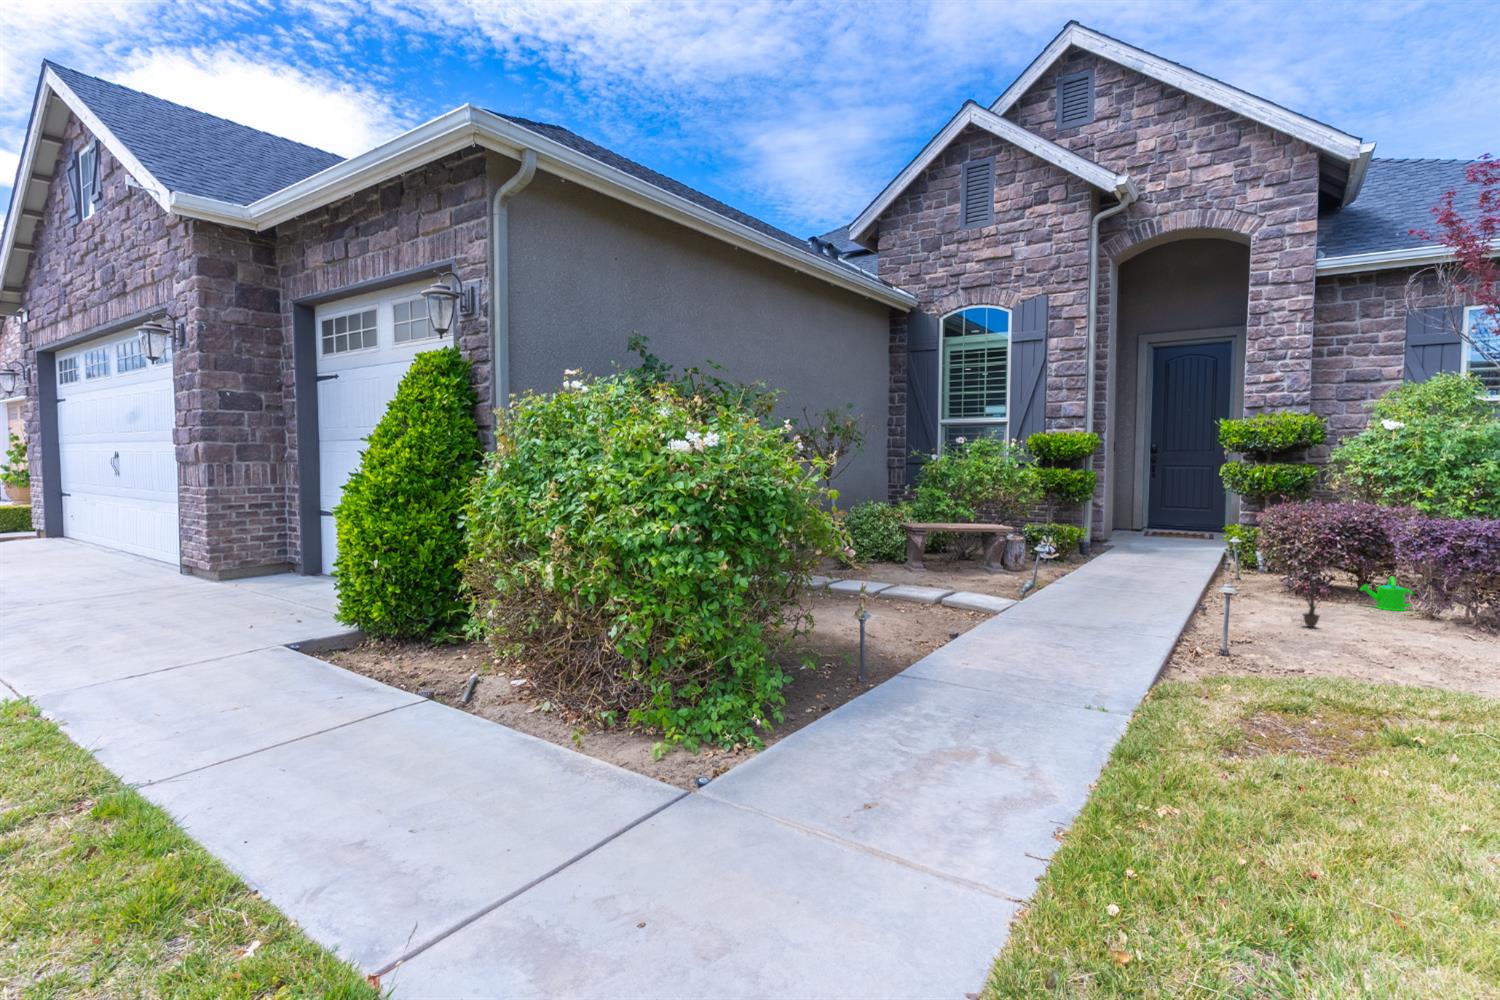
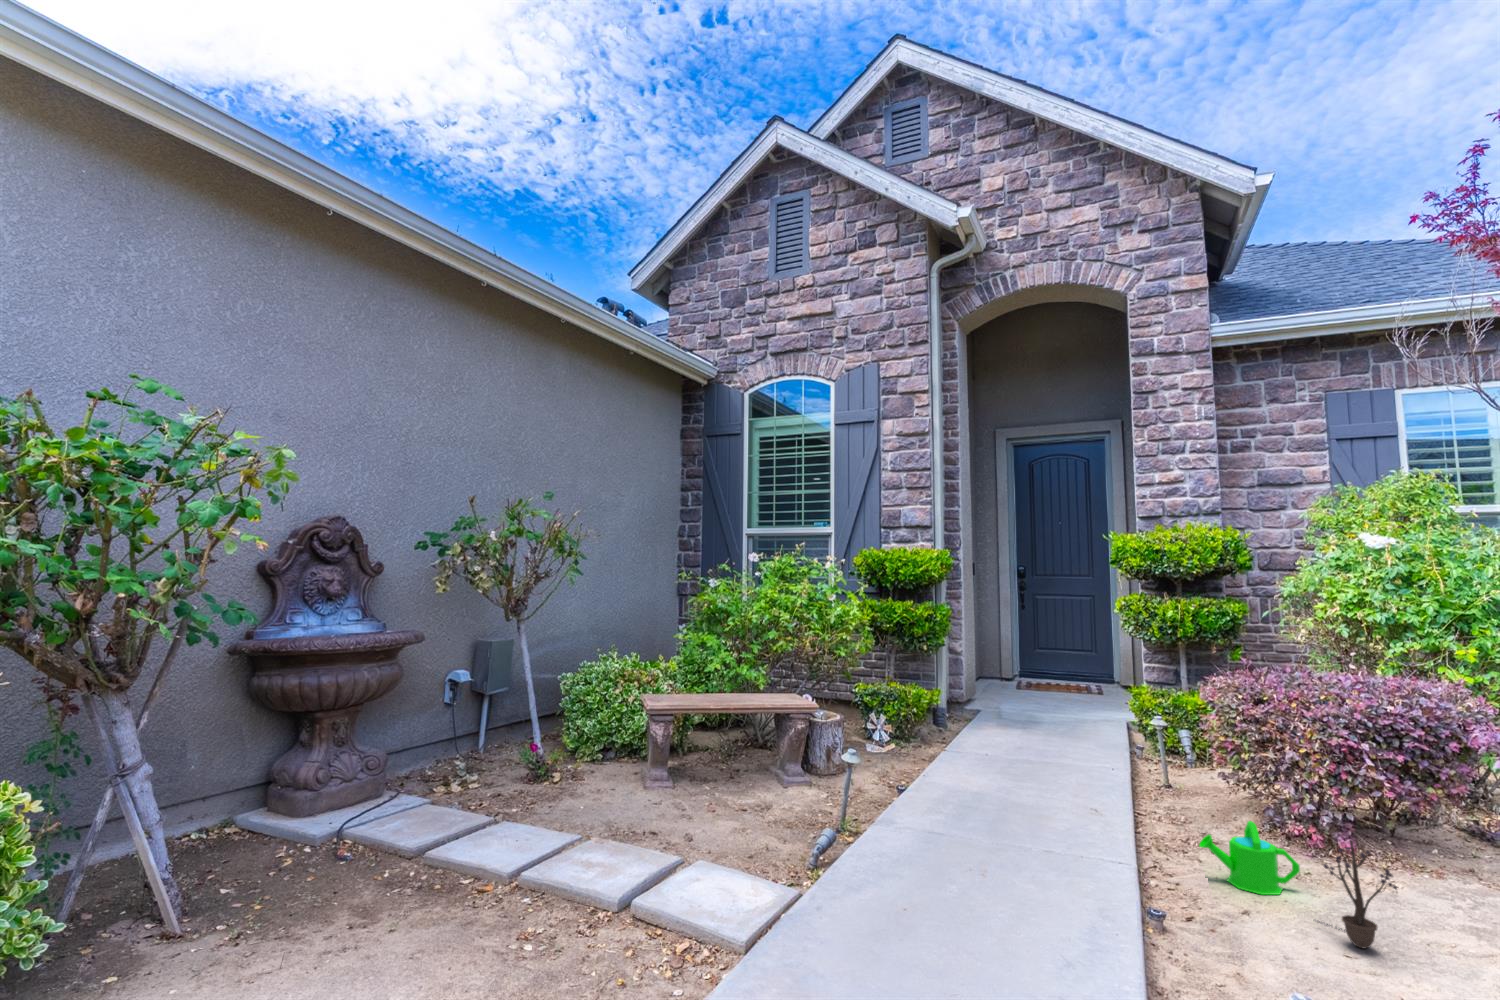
watering can: present [1360,576,1413,611] -> present [1199,821,1300,895]

